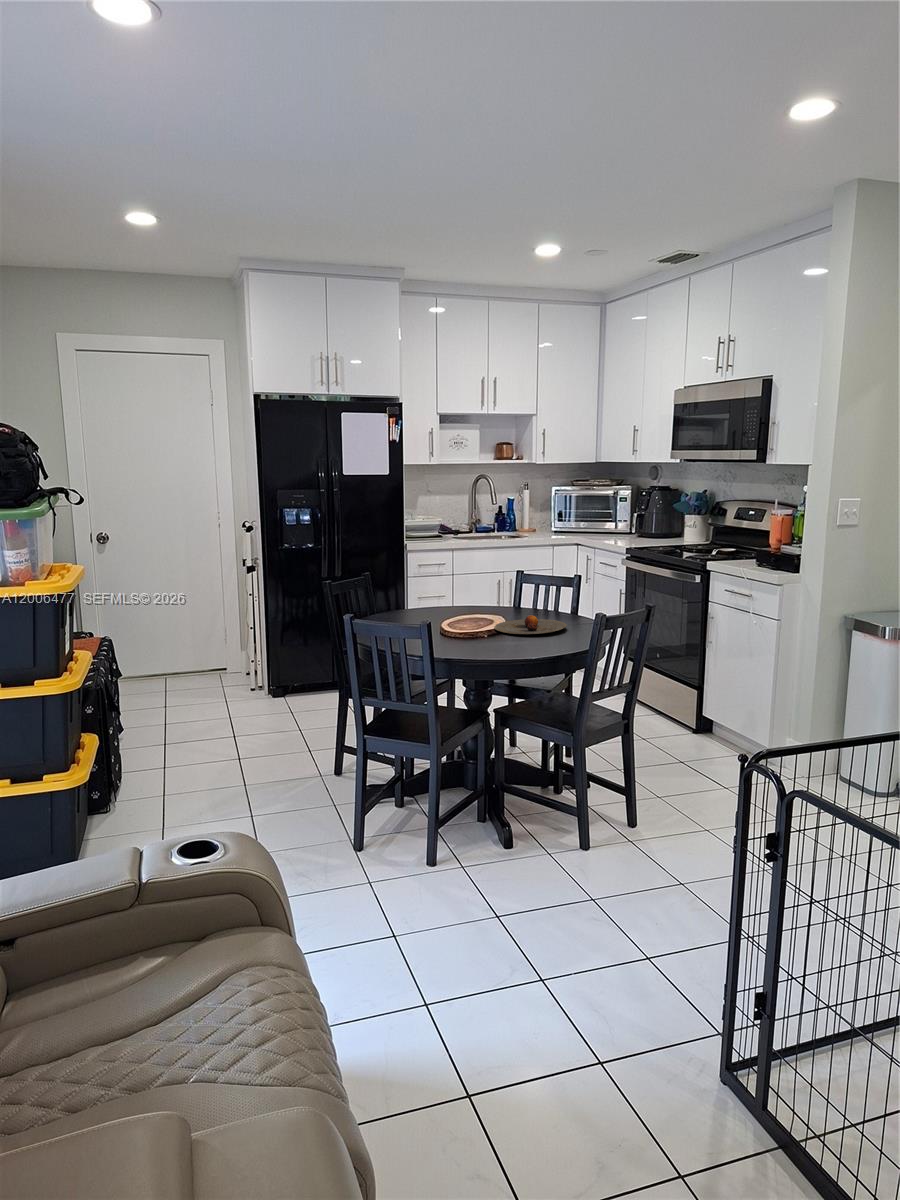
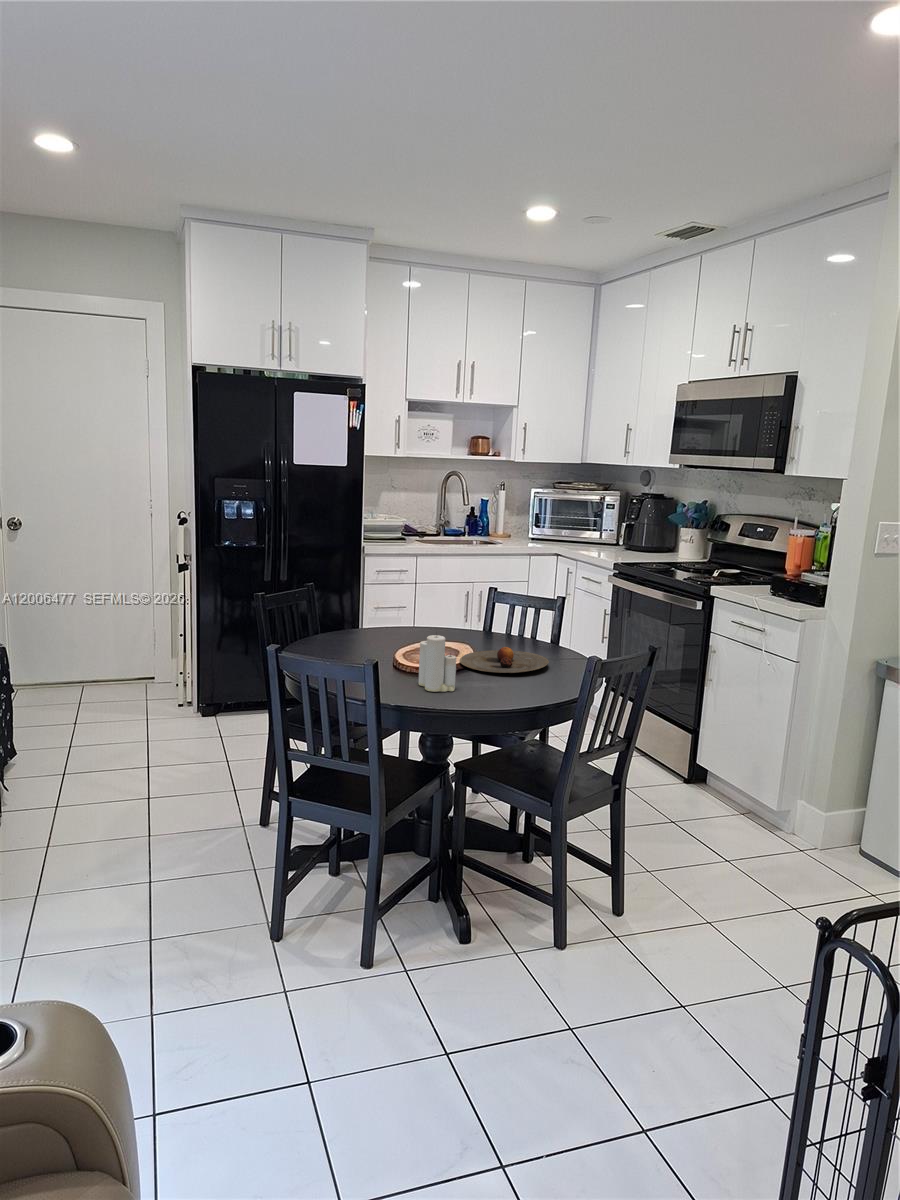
candle: none [463,600,492,648] -> present [419,635,456,692]

